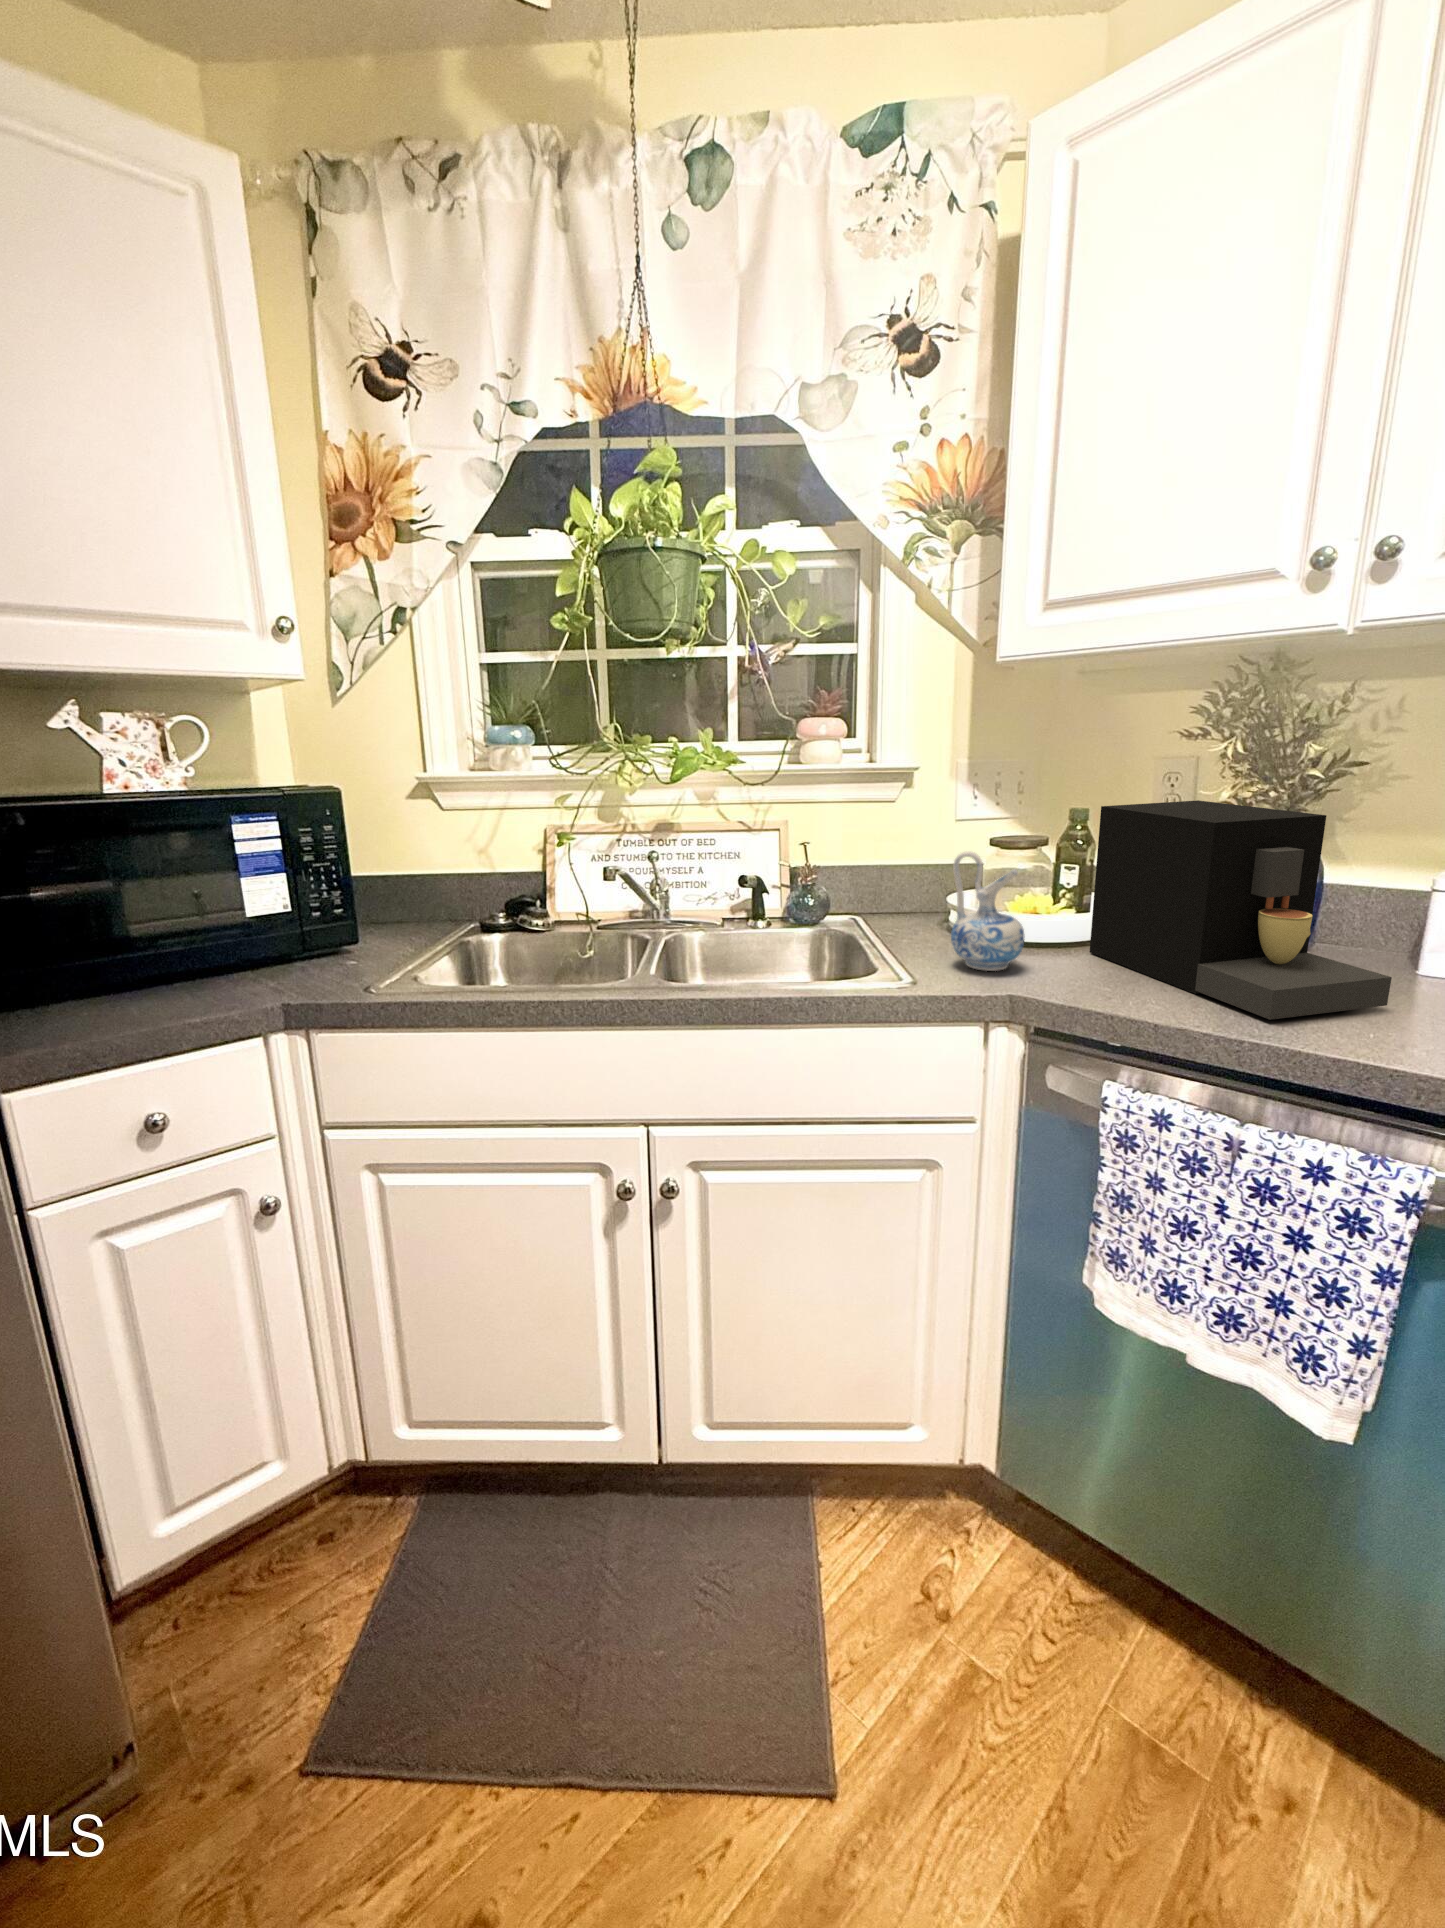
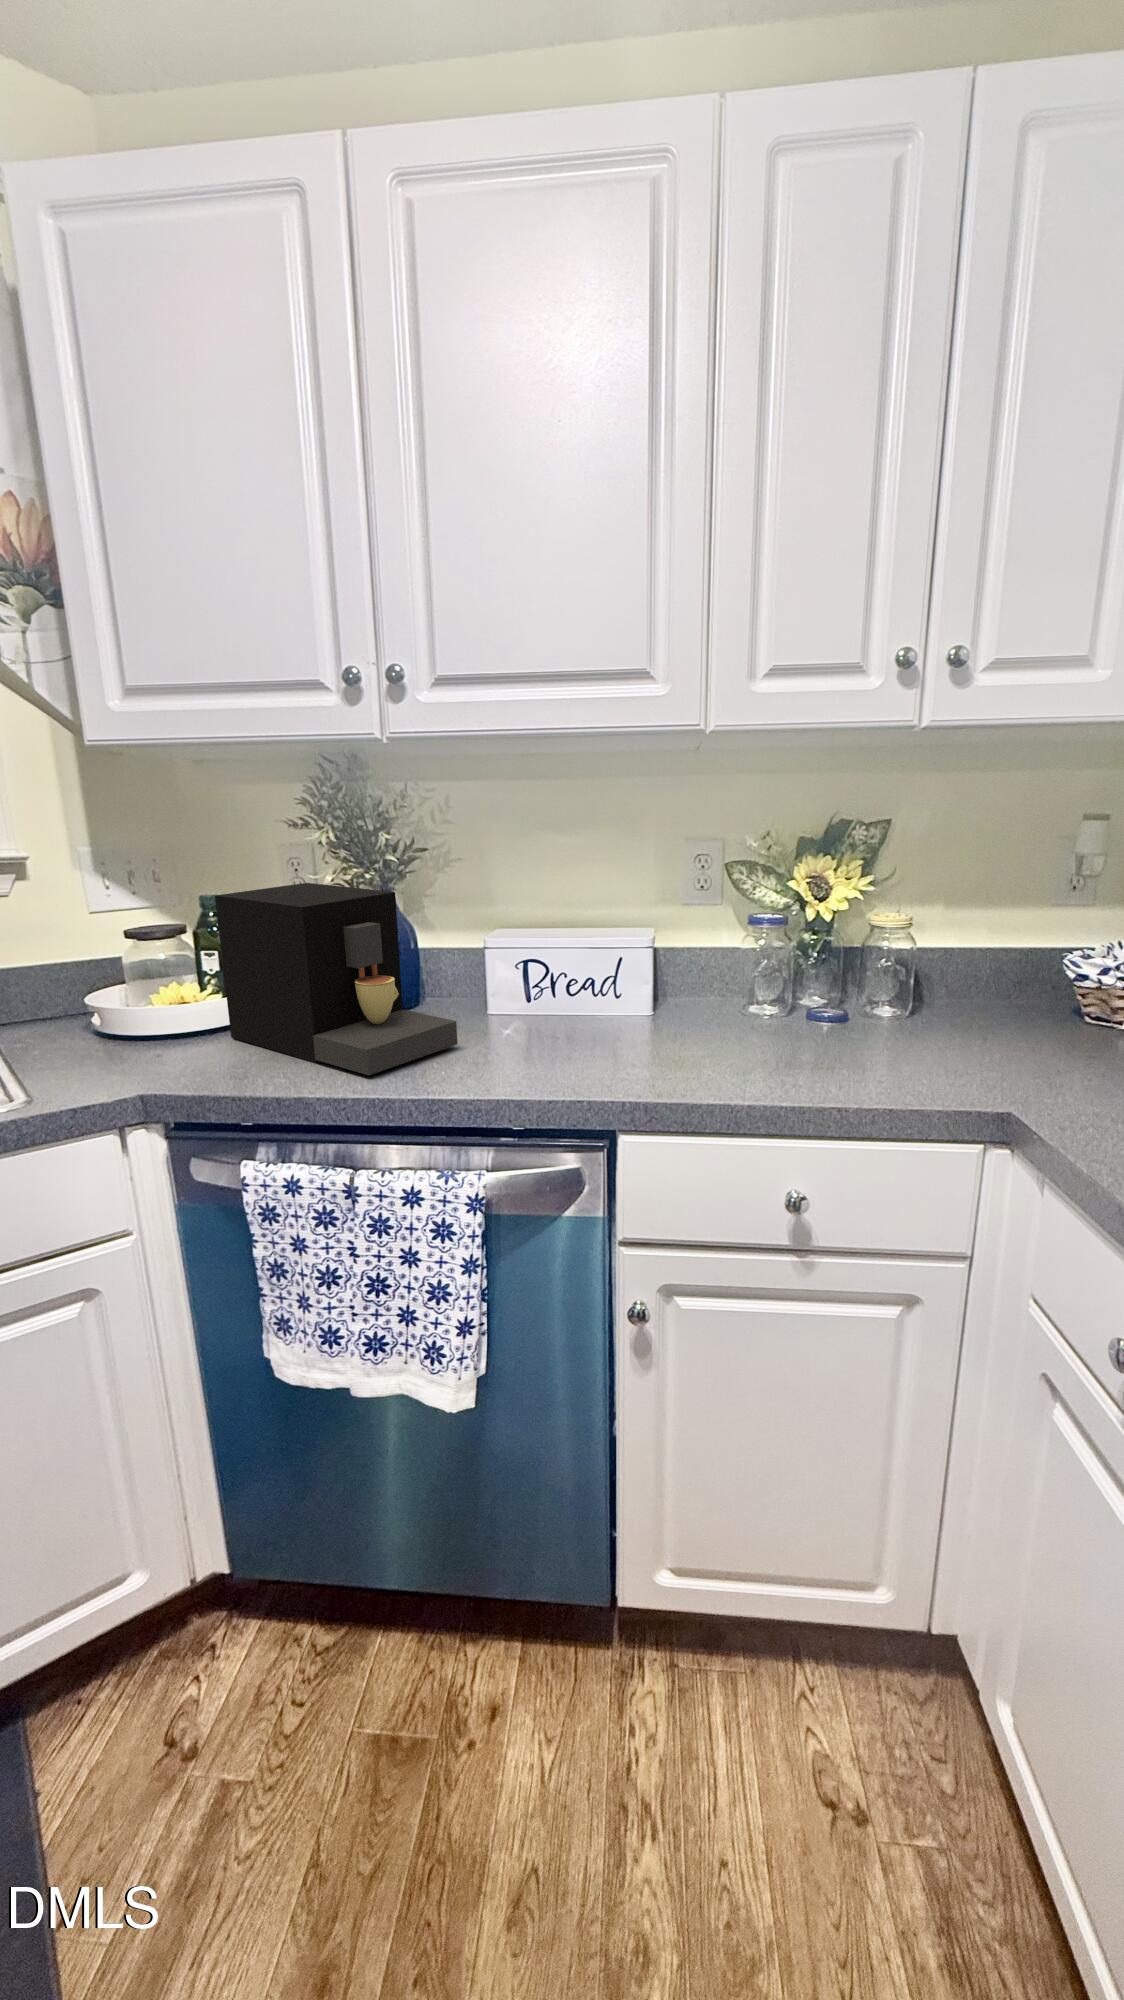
ceramic pitcher: present [951,851,1025,971] -> none [61,955,155,1077]

